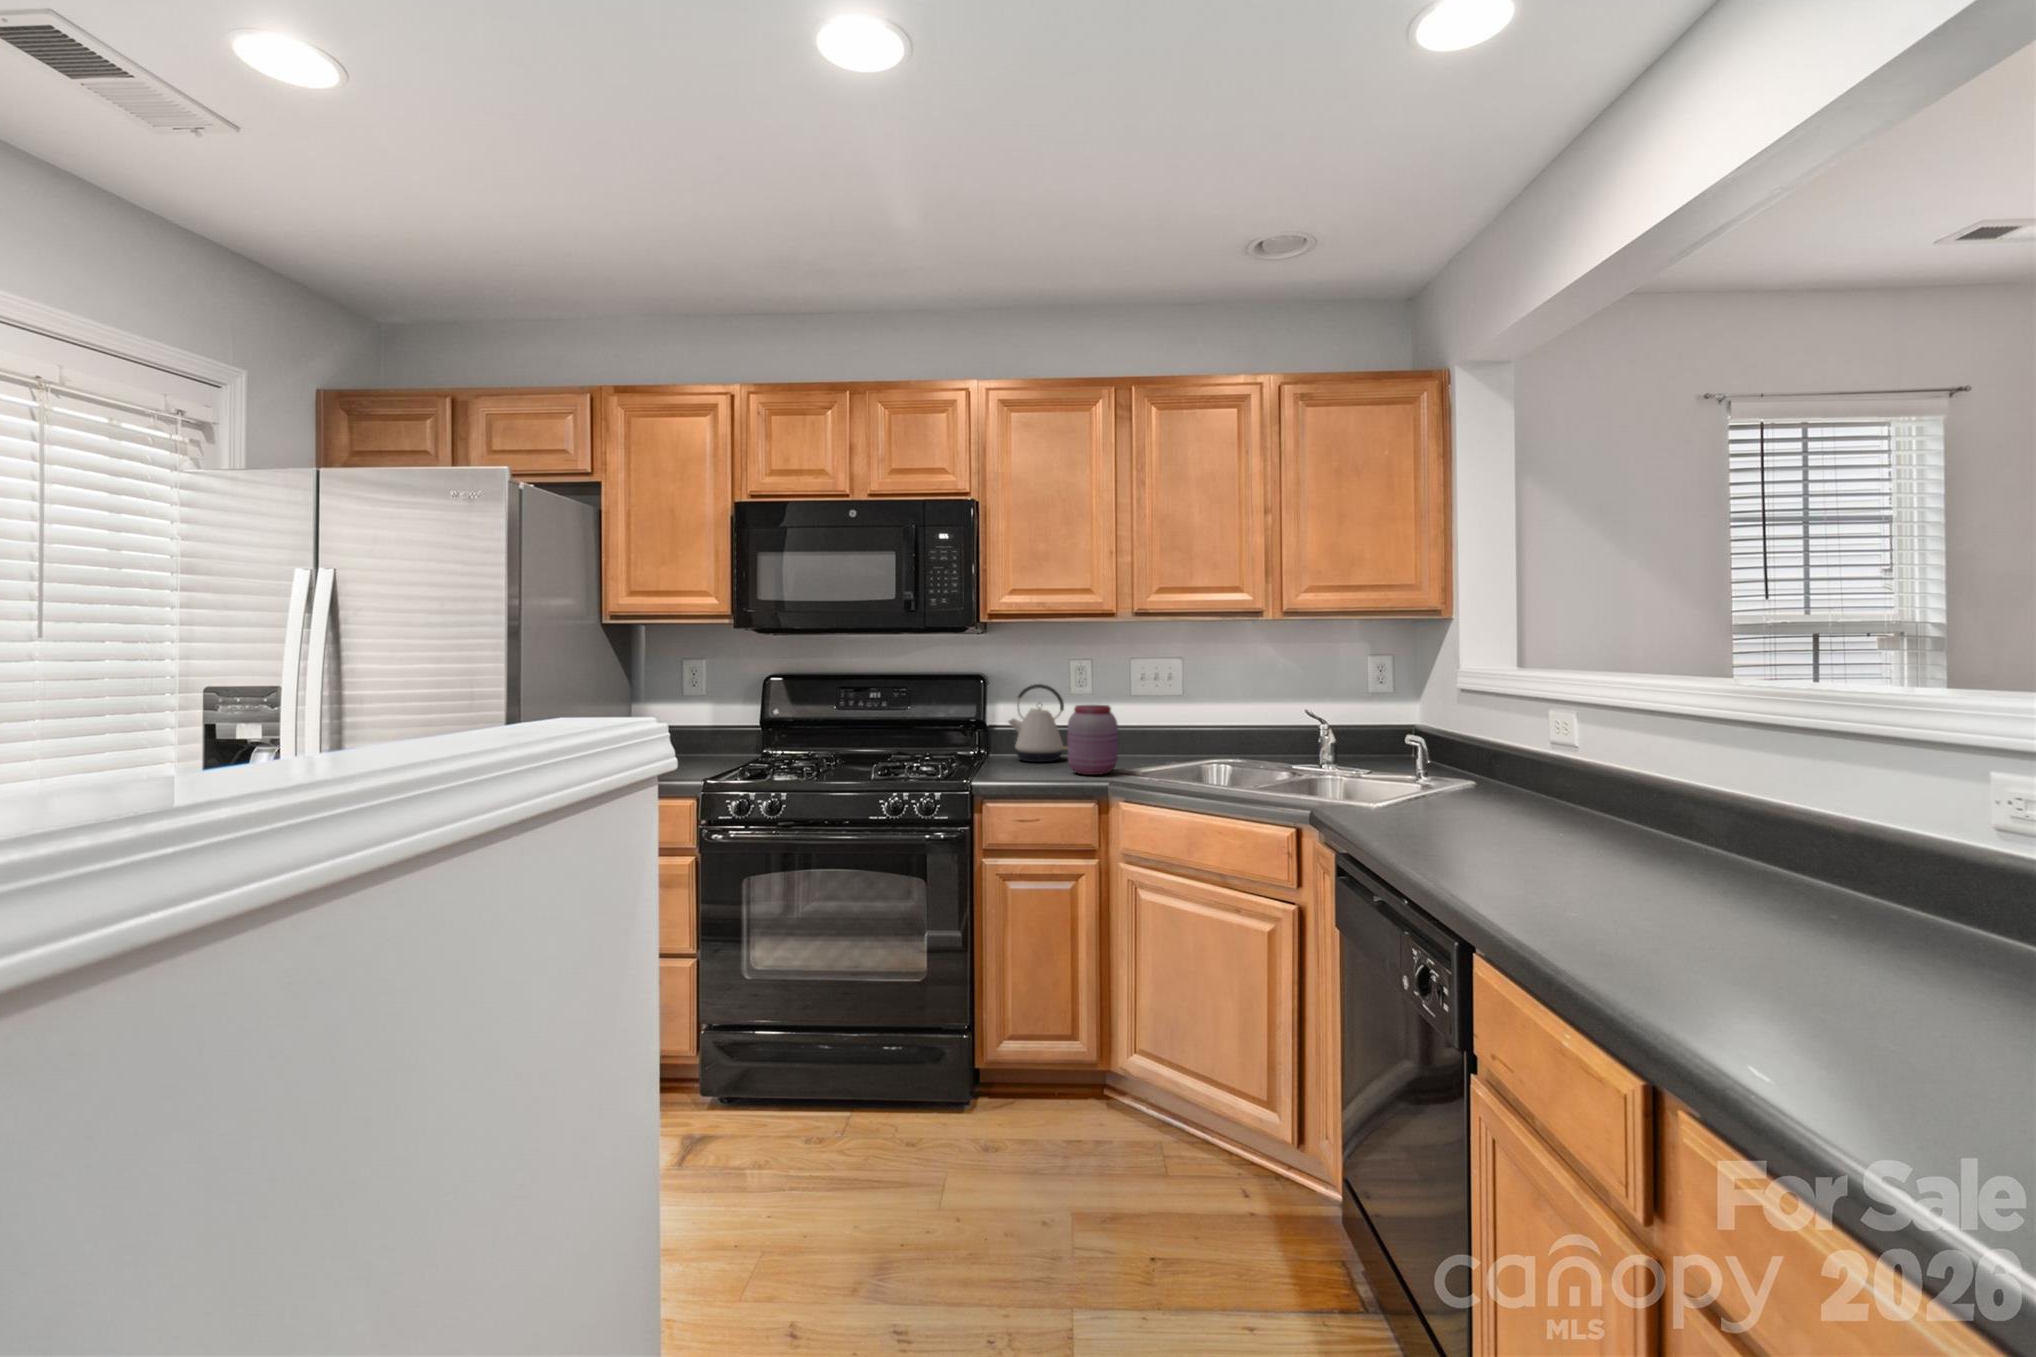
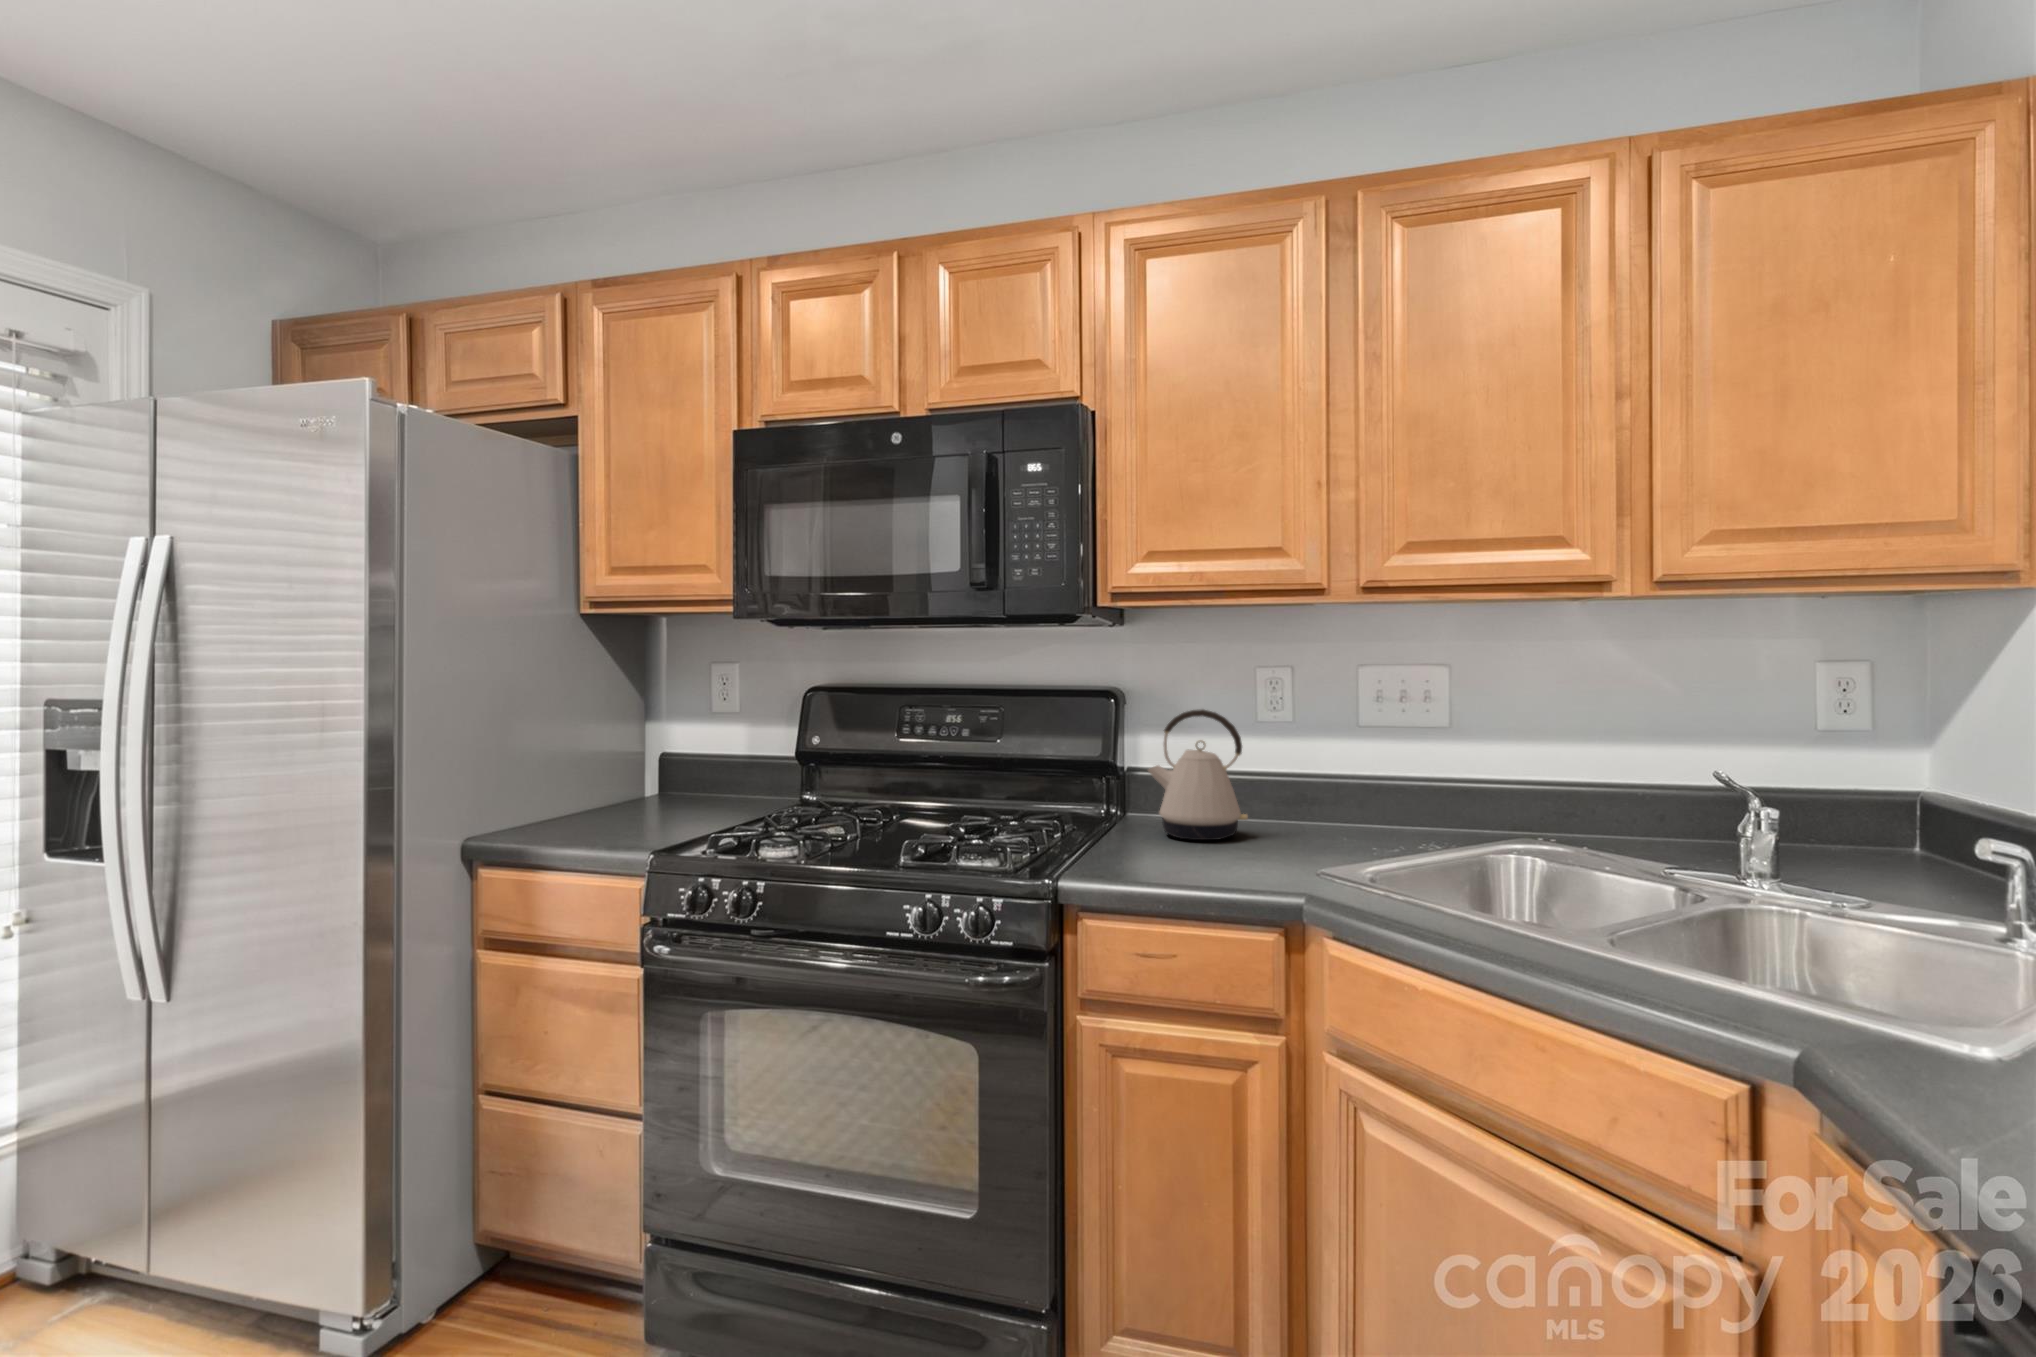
jar: present [1067,705,1118,775] -> none [1232,749,1323,877]

